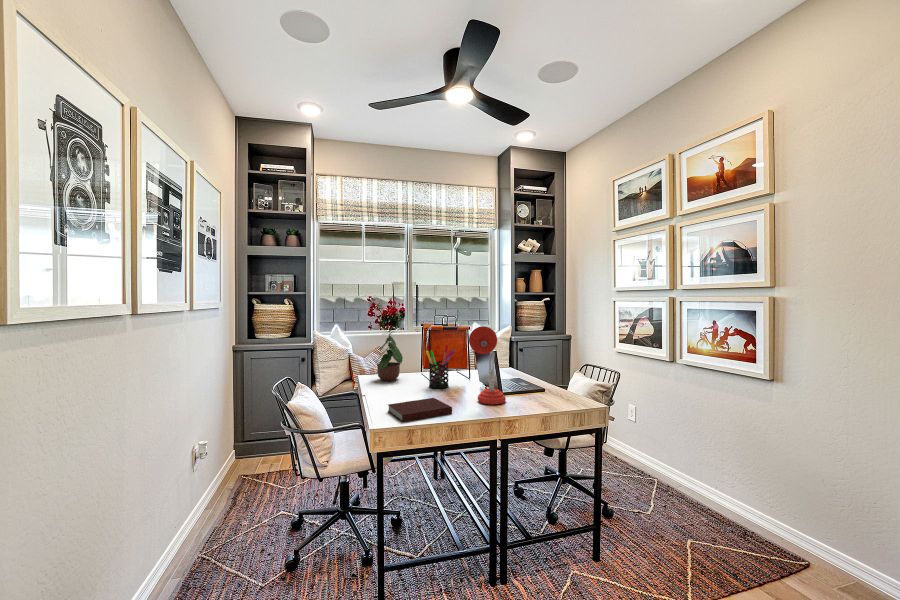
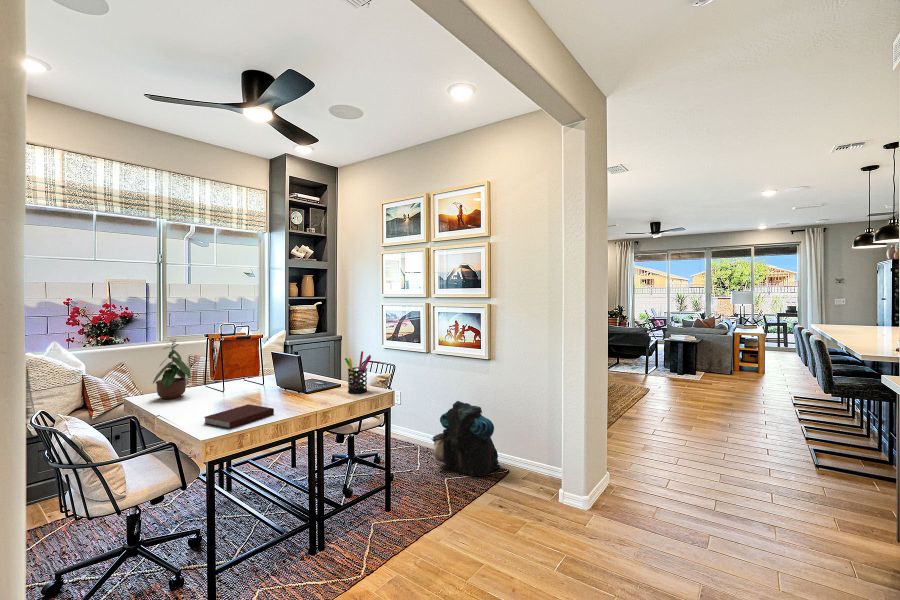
desk lamp: present [469,326,506,404] -> none [286,334,316,402]
pen holder: present [426,345,454,389] -> present [345,351,371,394]
backpack: none [672,435,798,561] -> present [432,401,500,476]

